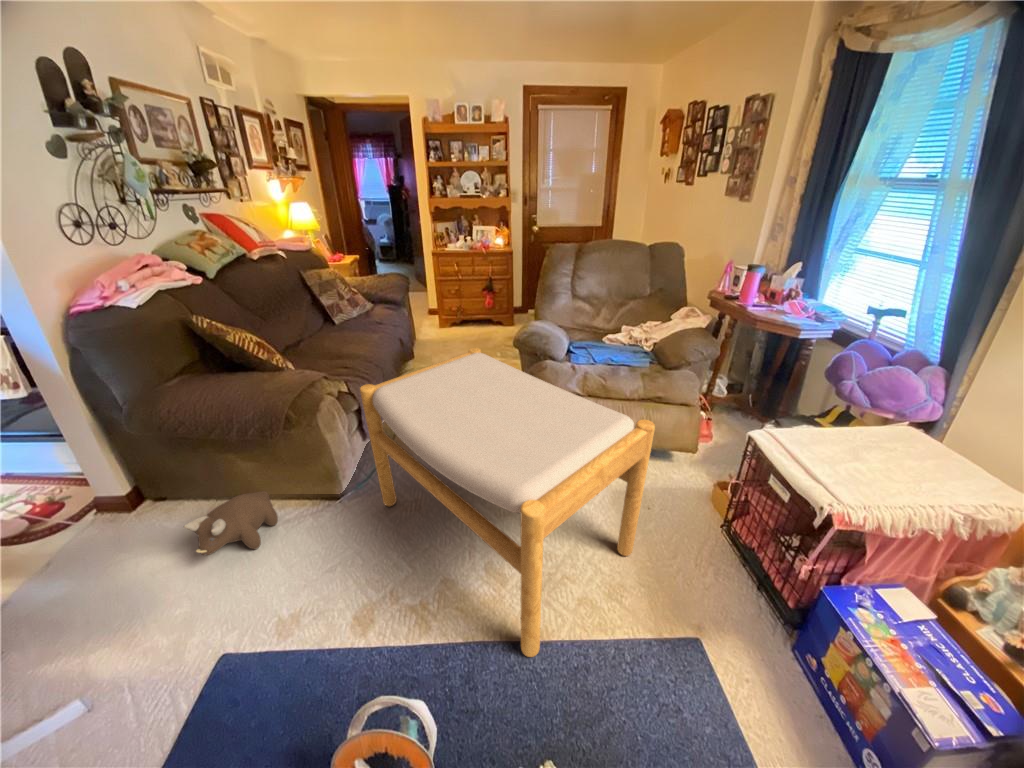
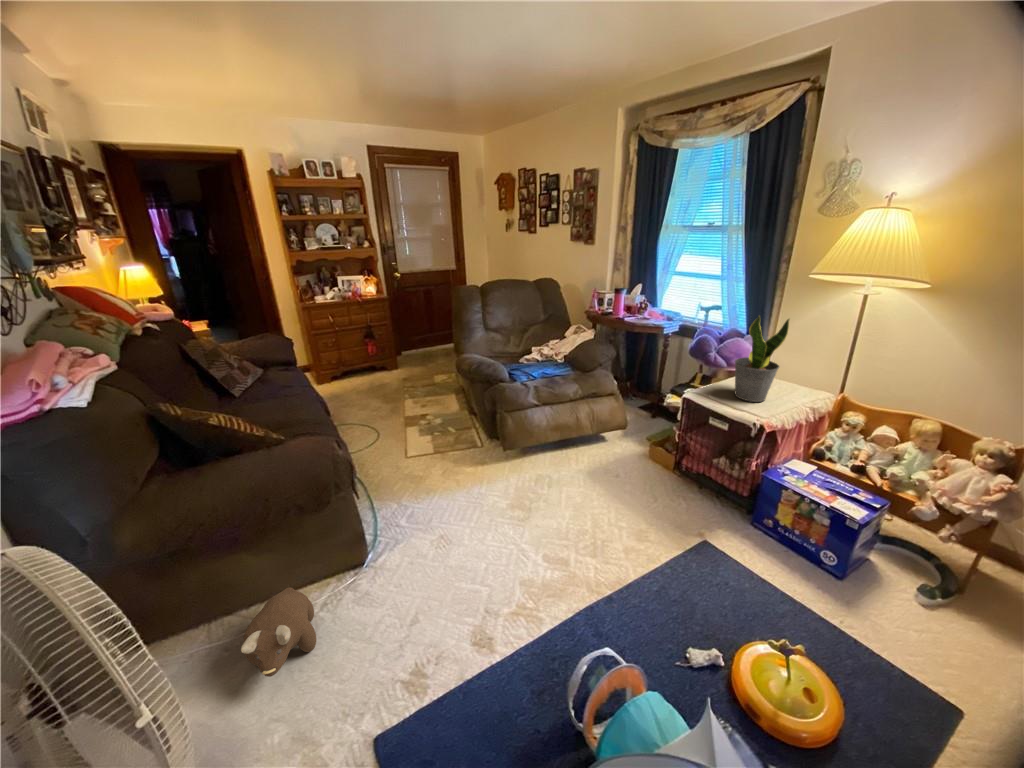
potted plant: none [829,334,962,478] -> present [735,316,790,402]
footstool: present [360,348,655,657] -> none [398,382,650,603]

